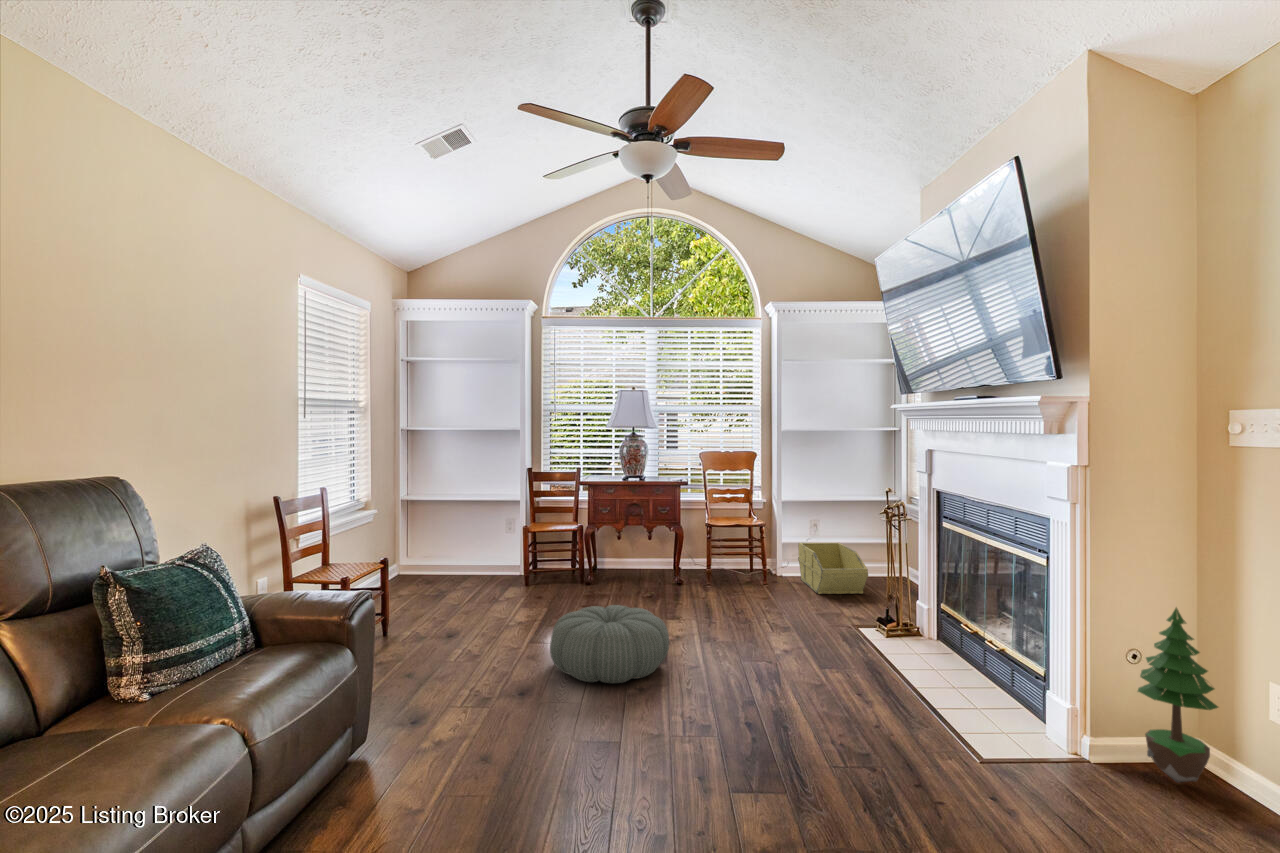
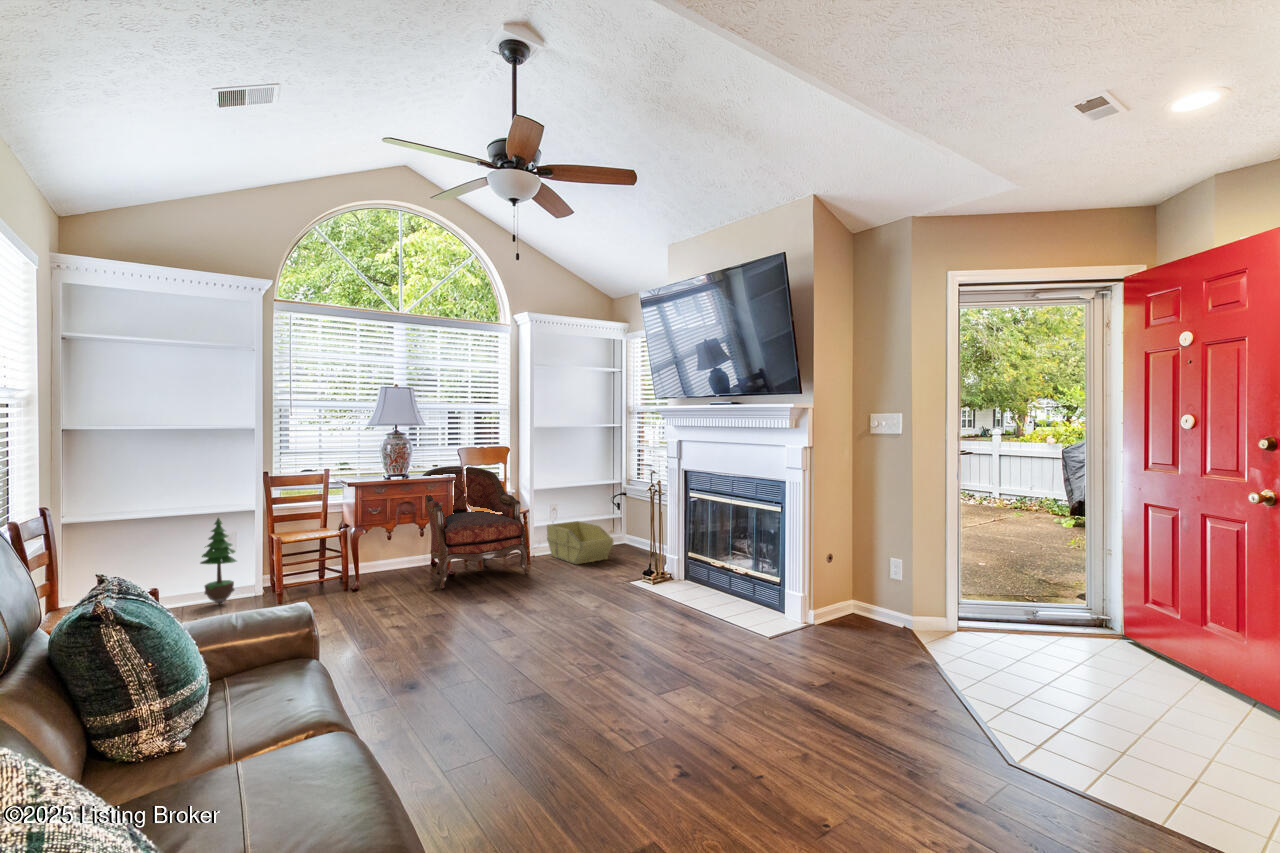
armchair: none [655,471,755,597] -> present [422,466,529,589]
pouf: present [550,605,669,683] -> none [409,592,524,664]
potted tree: present [1138,608,1218,782] -> present [200,518,236,604]

